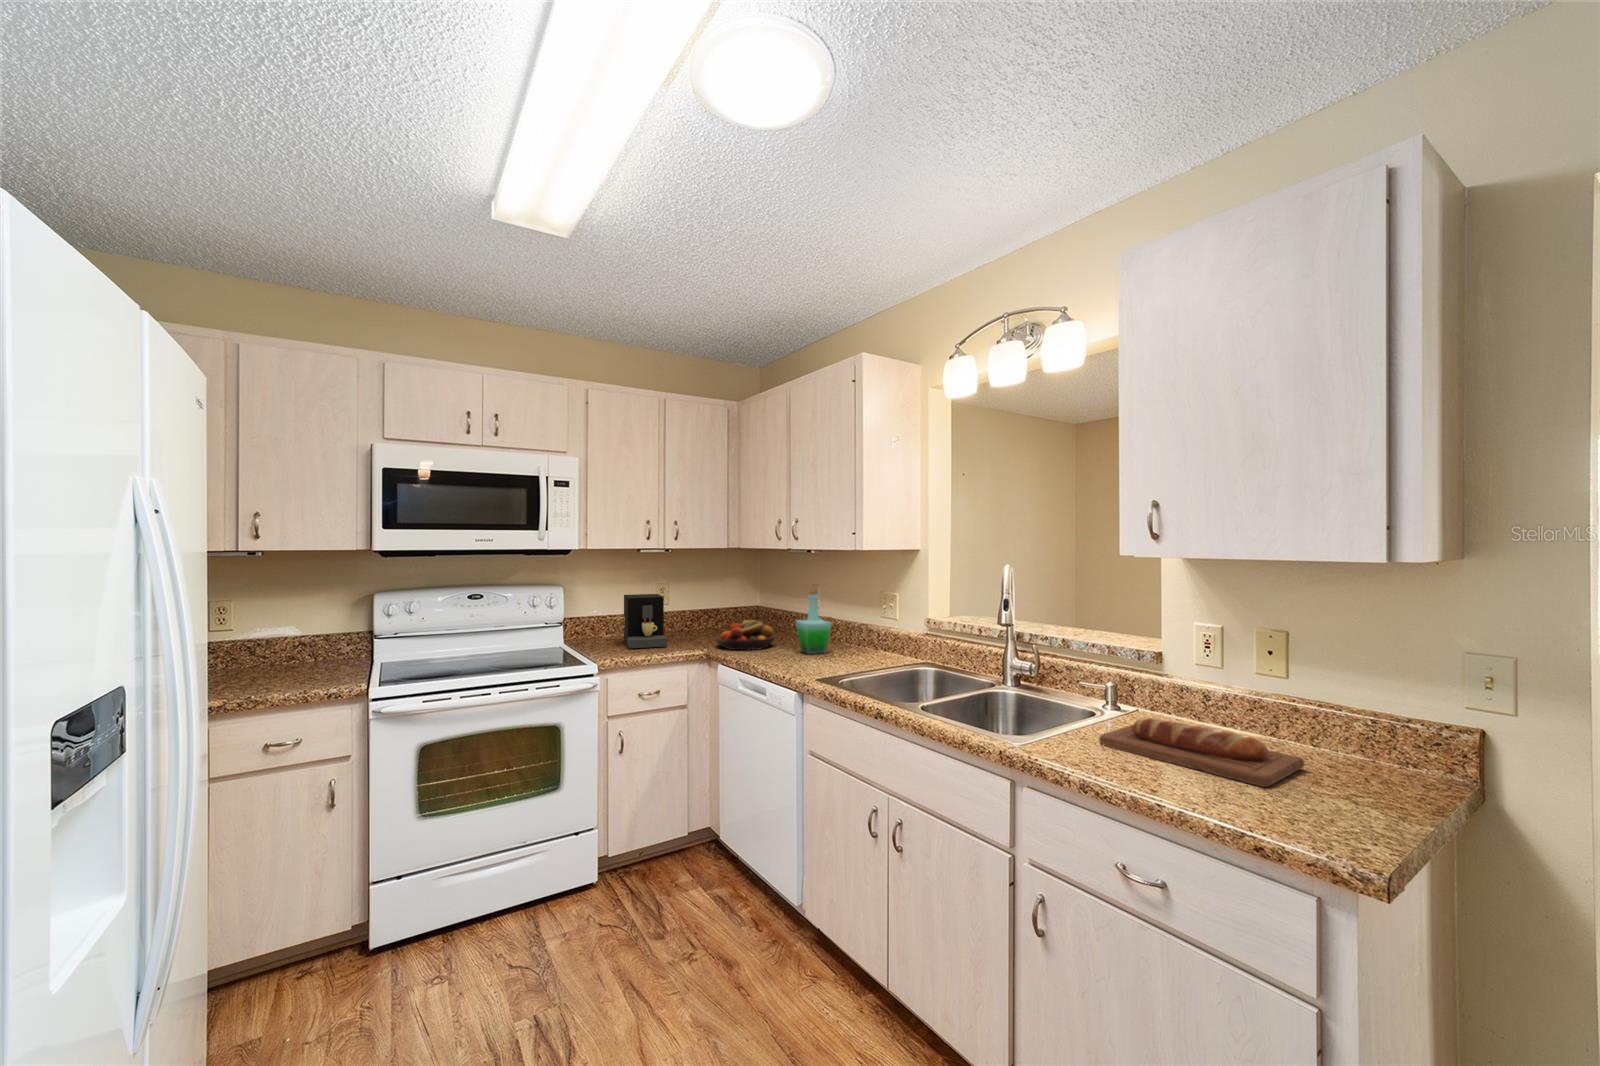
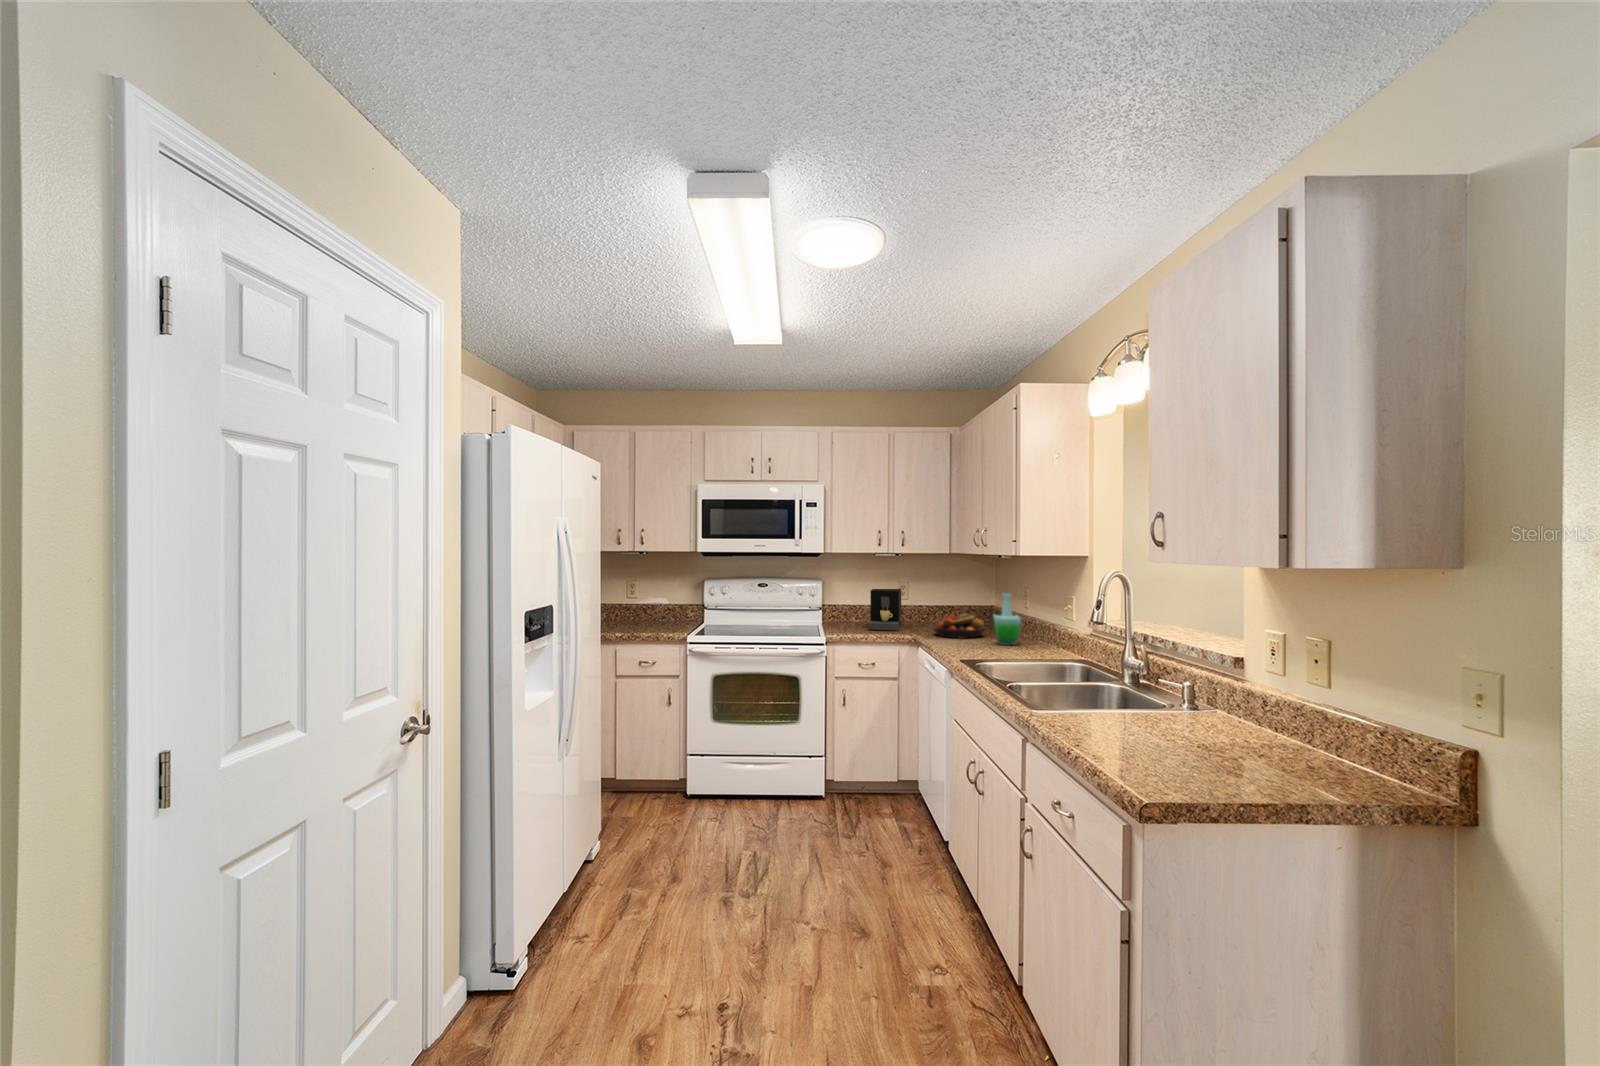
bread loaf: present [1099,718,1304,787] -> none [1106,705,1272,765]

